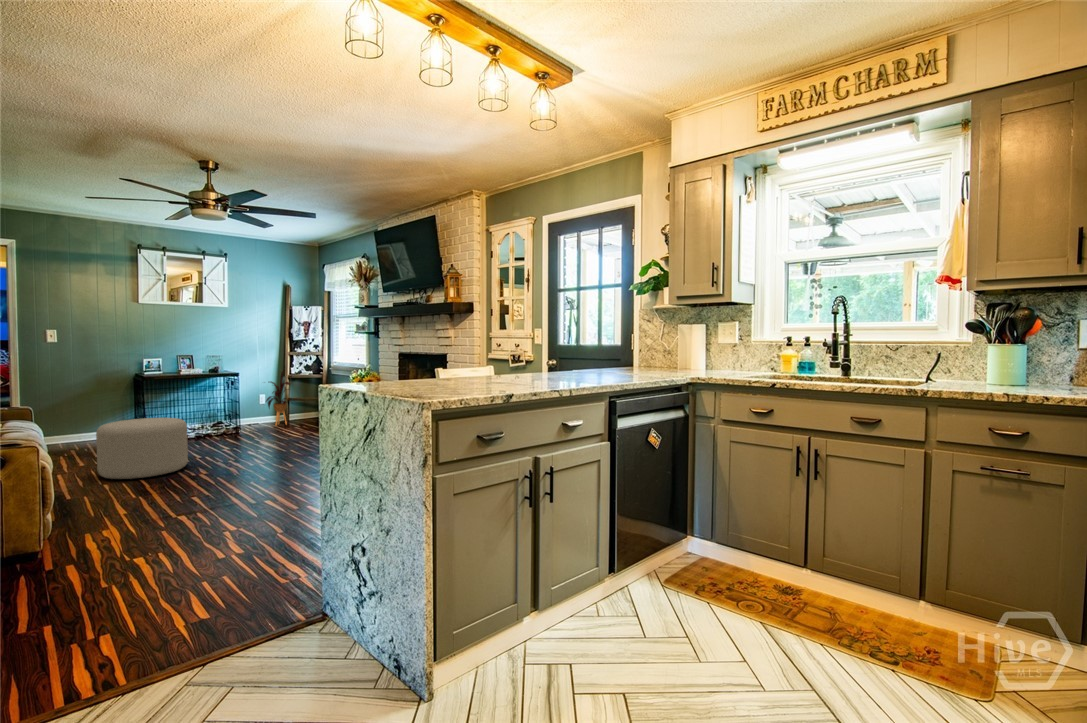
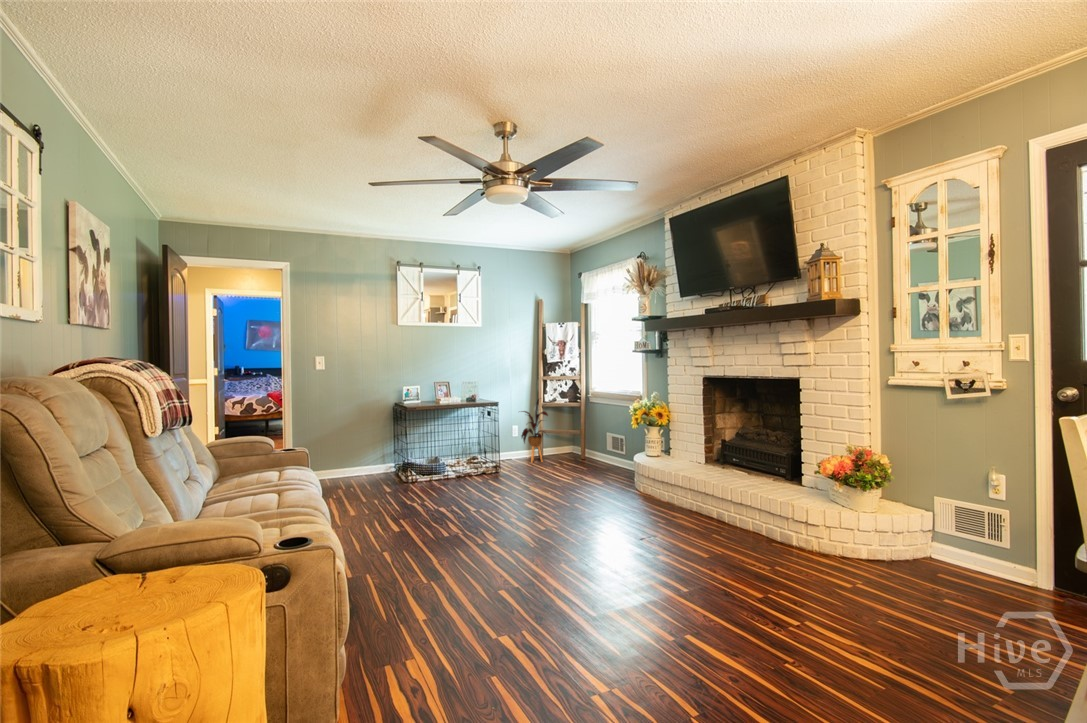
ottoman: present [96,418,188,479] -> none [373,462,468,544]

